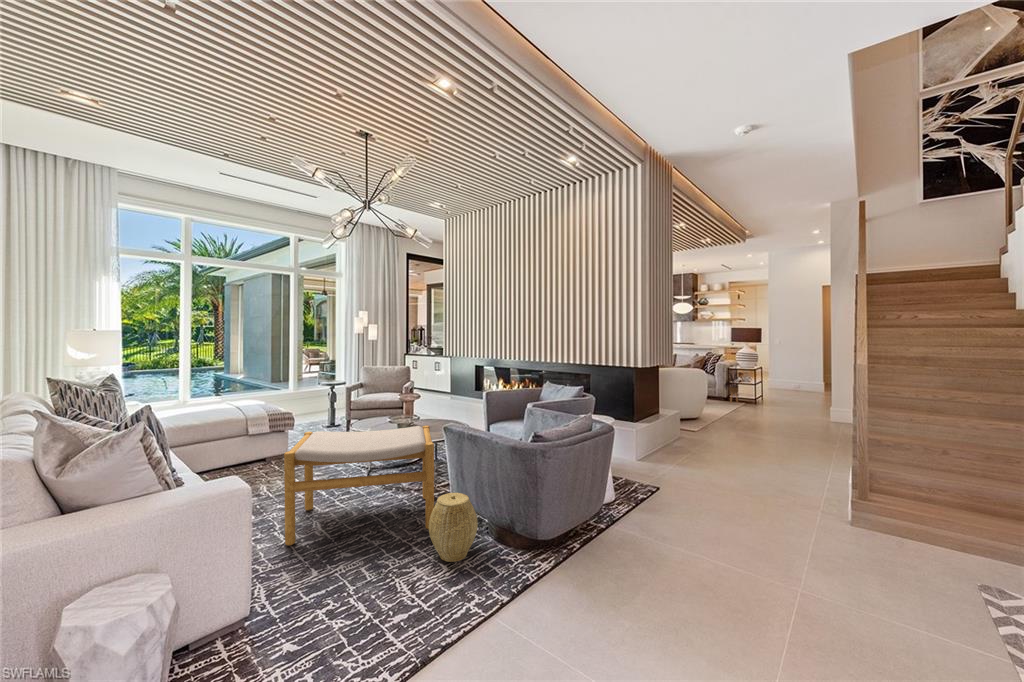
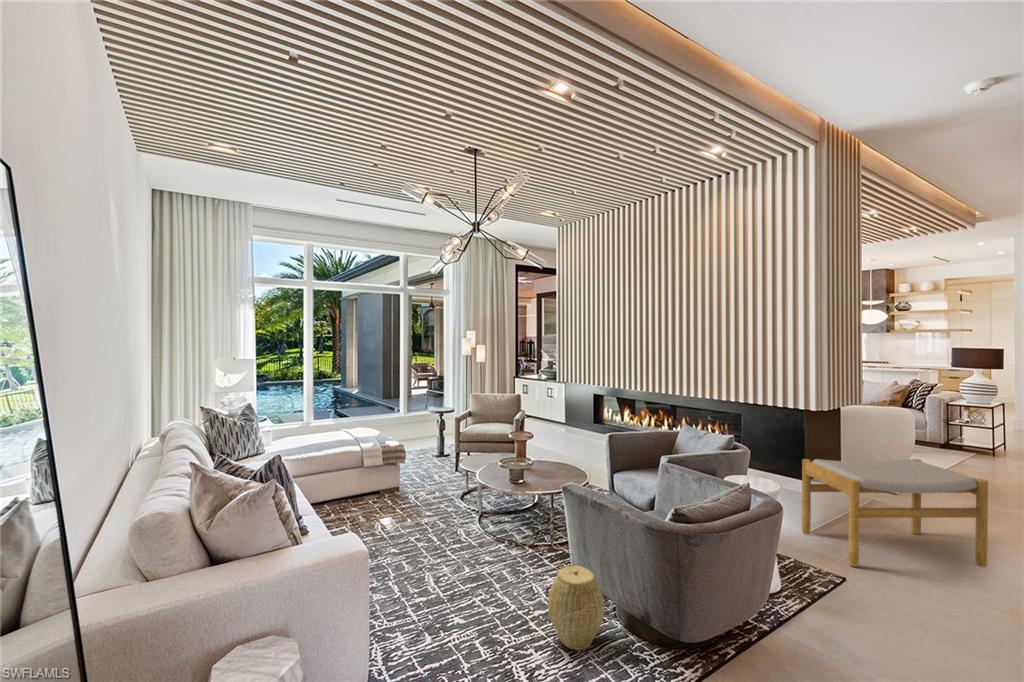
house plant: present [725,372,742,401] -> none [934,396,972,450]
footstool: present [284,426,434,545] -> present [802,459,988,567]

